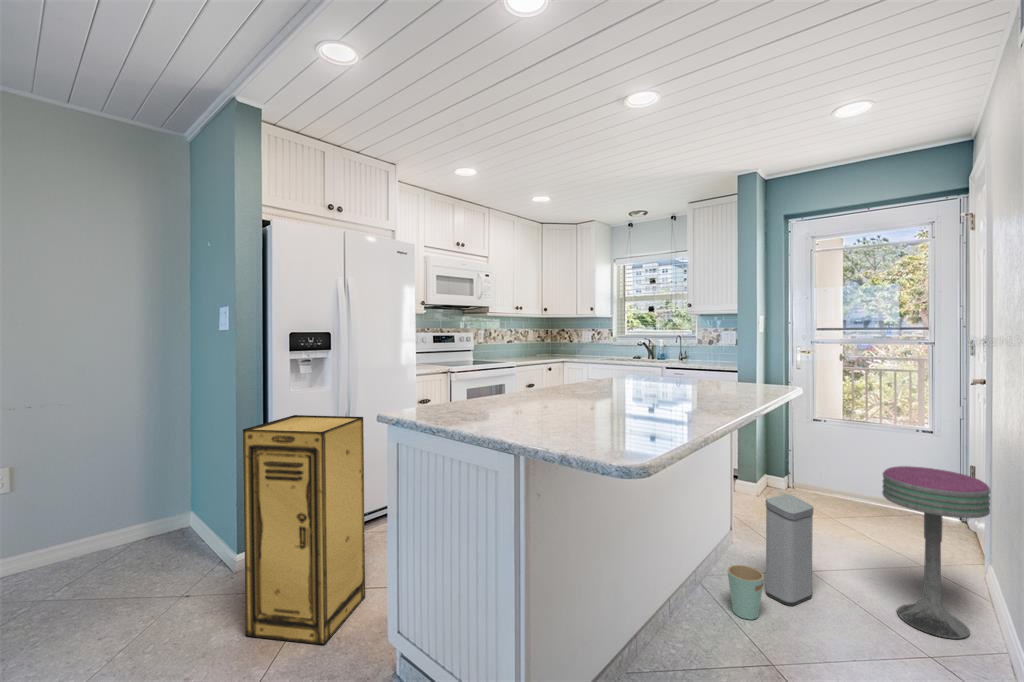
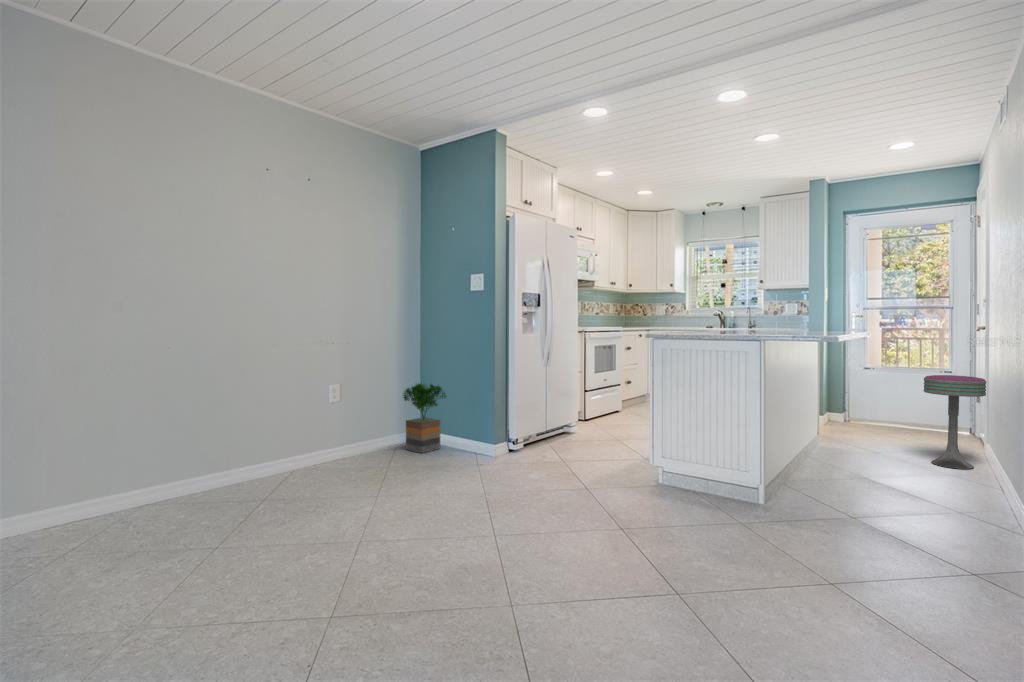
storage cabinet: present [243,415,365,645] -> none [551,345,605,476]
potted tree: none [109,457,197,564] -> present [403,383,446,453]
trash can: present [728,494,813,620] -> none [831,397,881,466]

